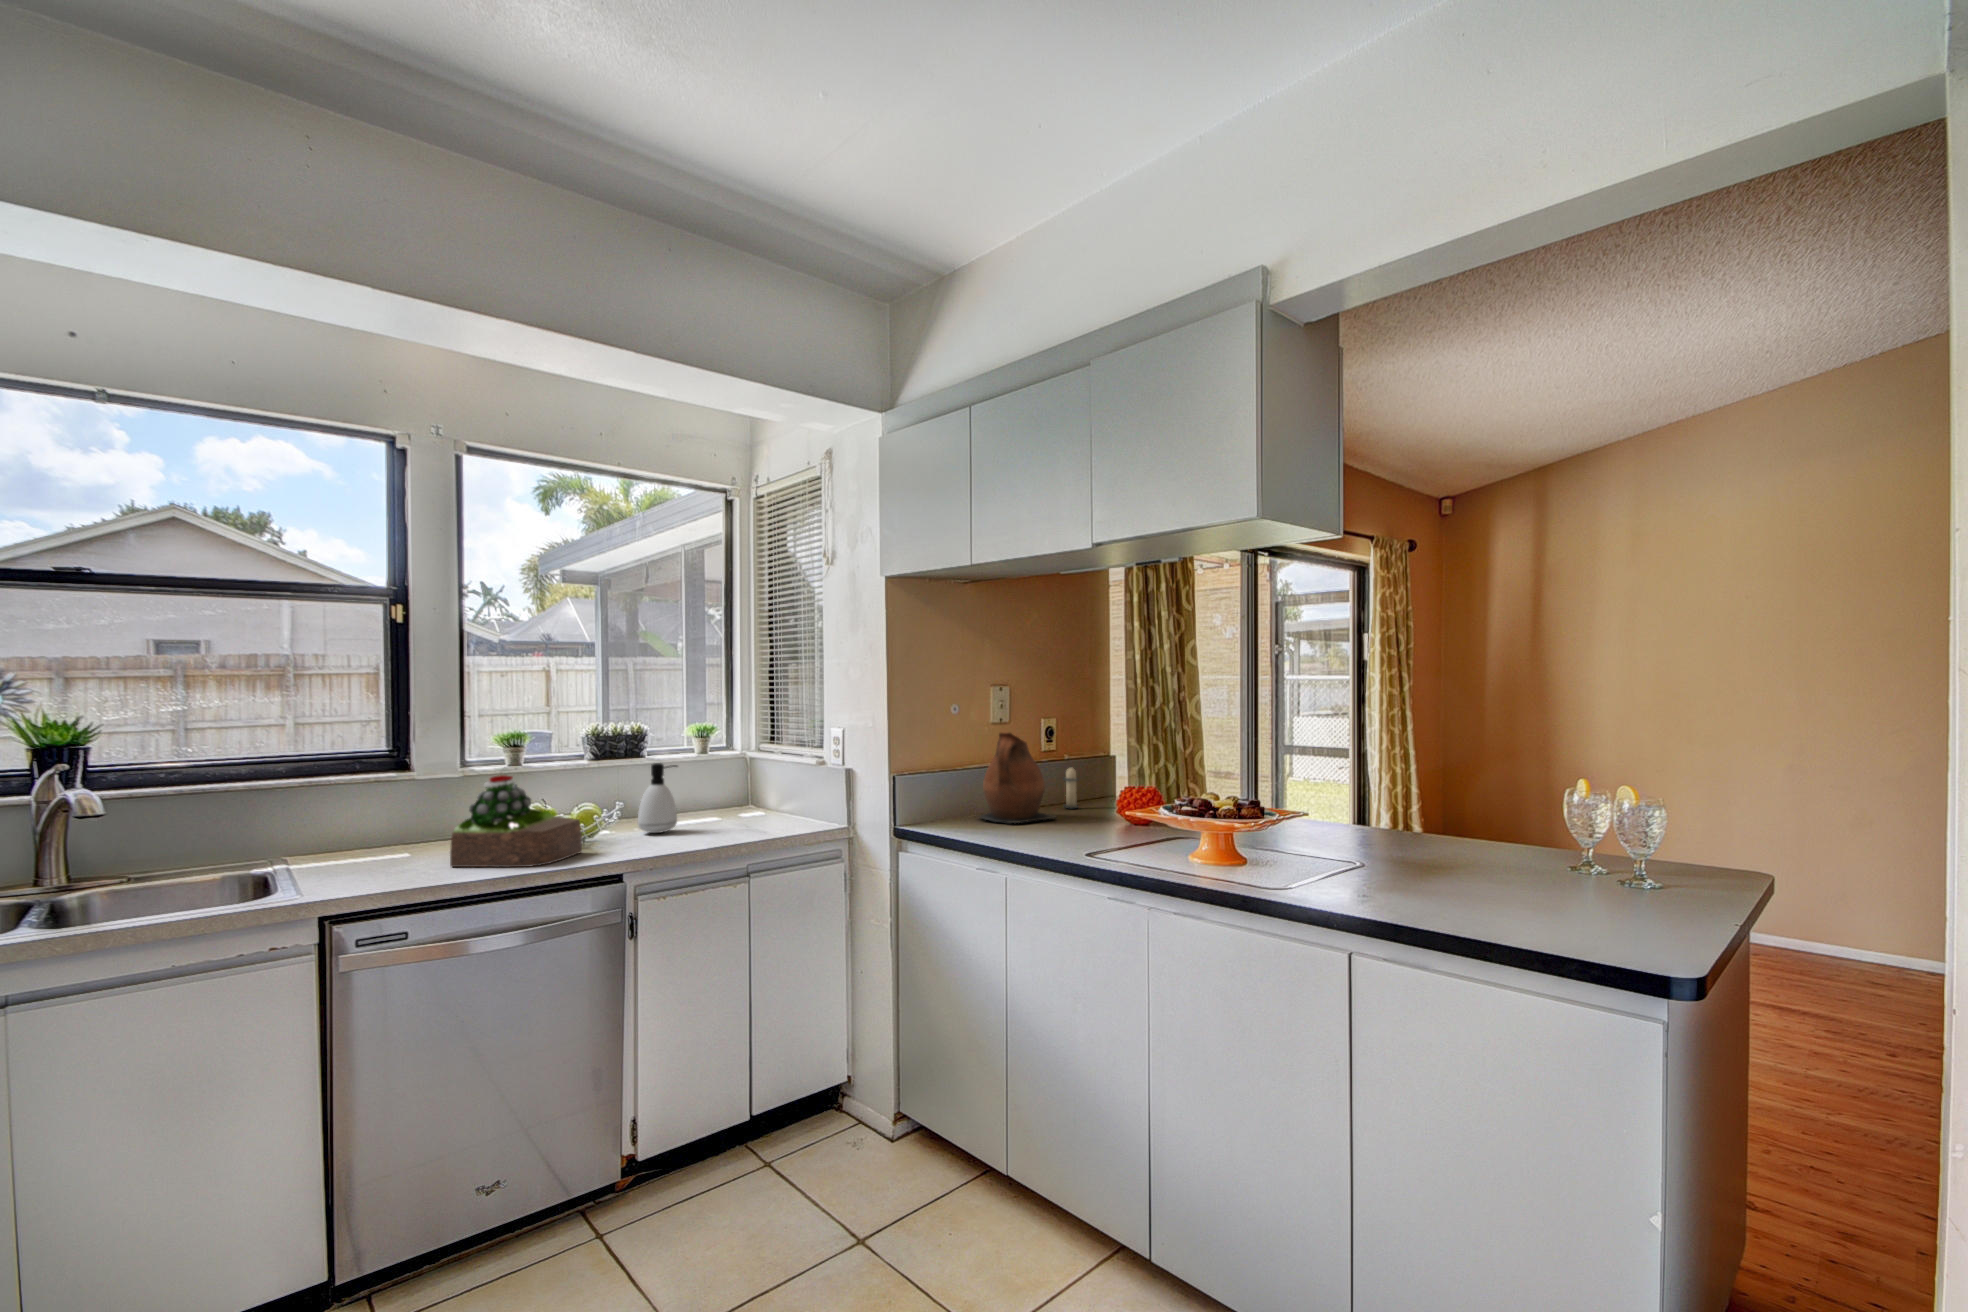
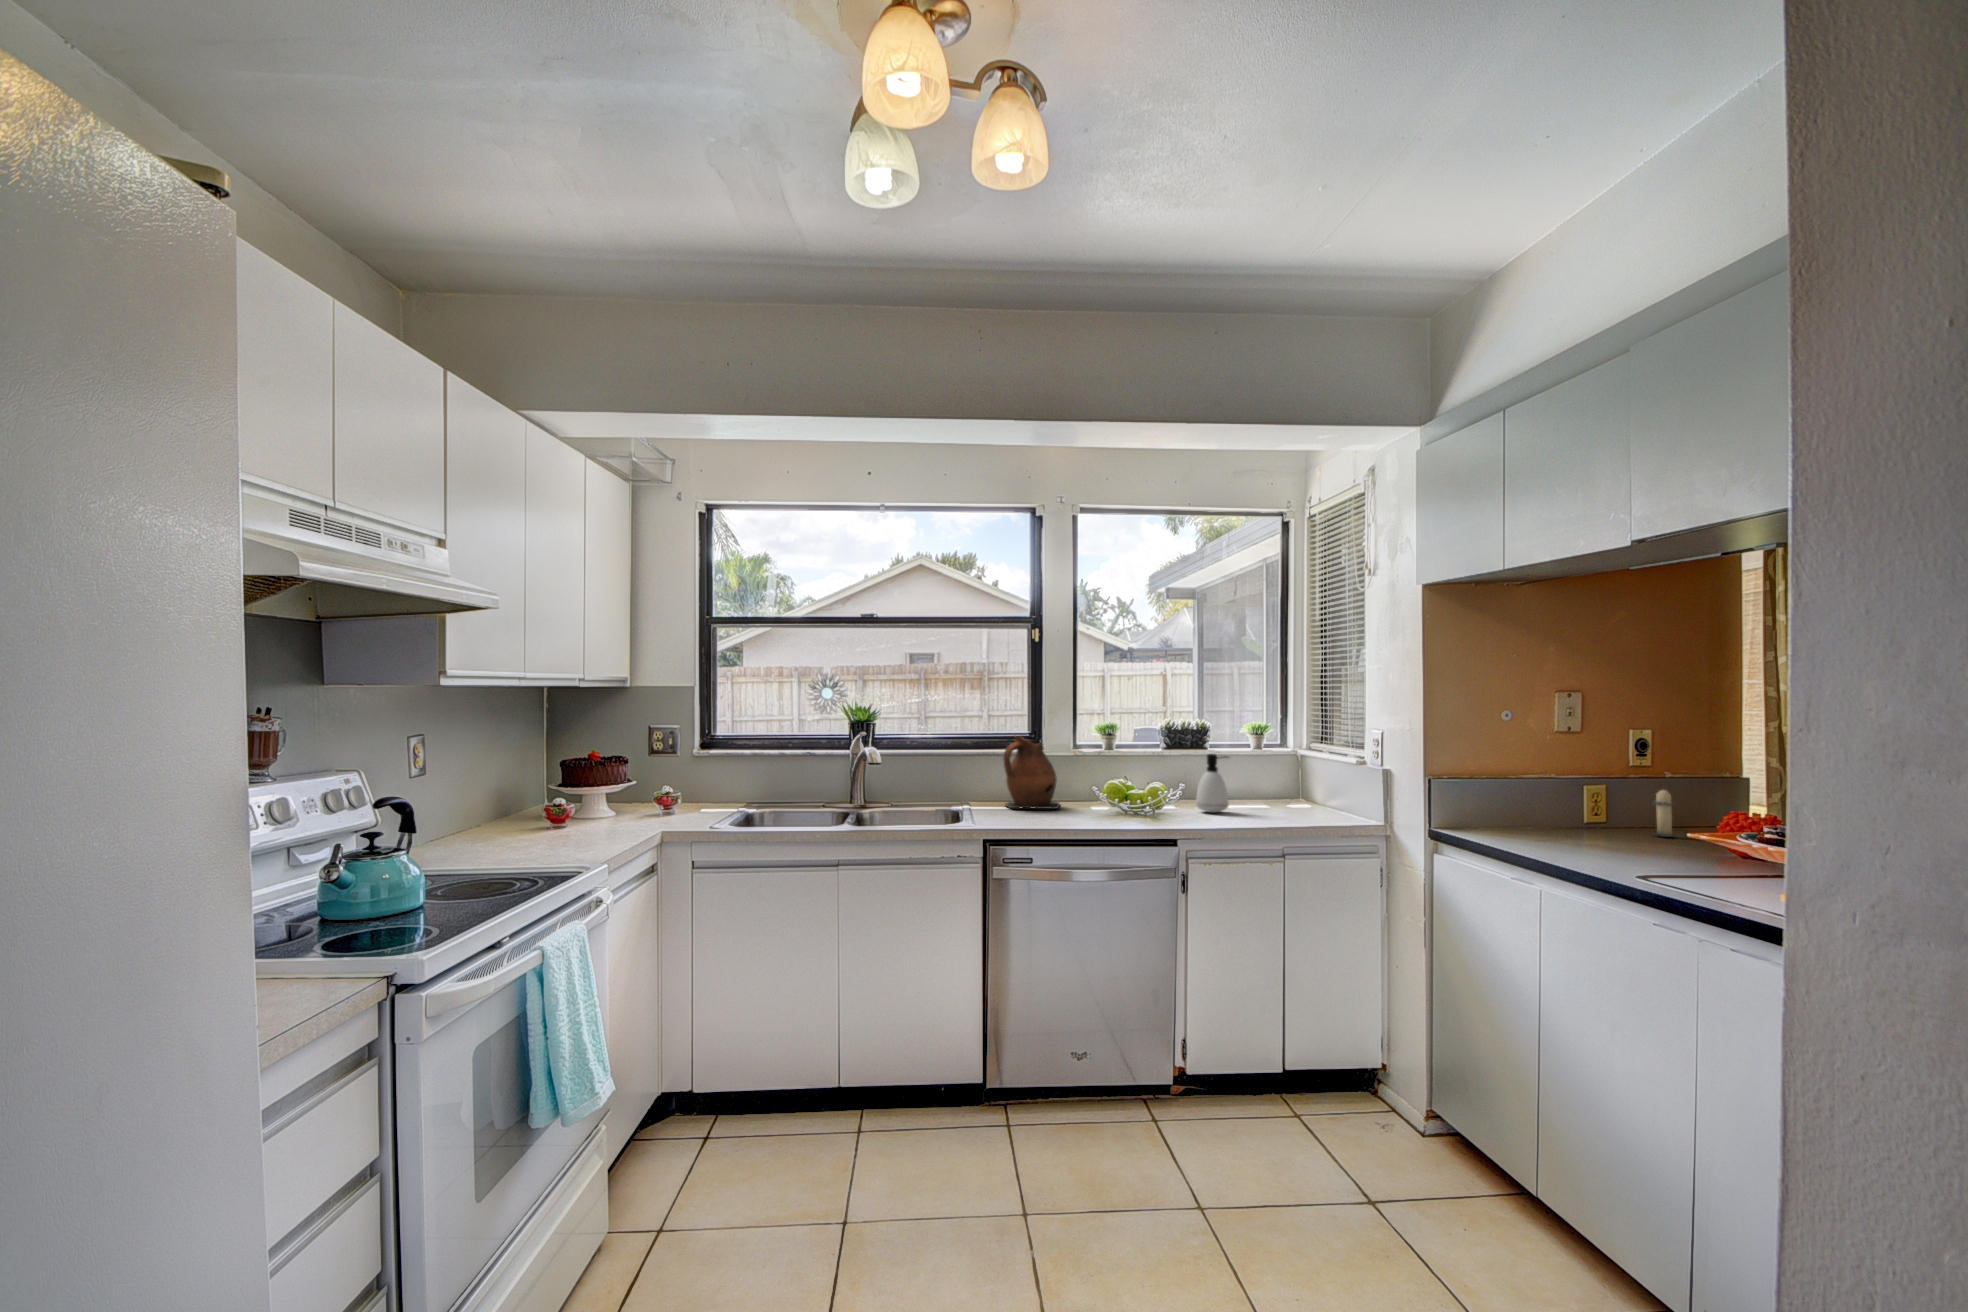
ceramic pitcher: present [980,732,1056,823] -> present [1004,736,1060,809]
succulent plant: present [450,775,582,867] -> none [1060,754,1149,824]

